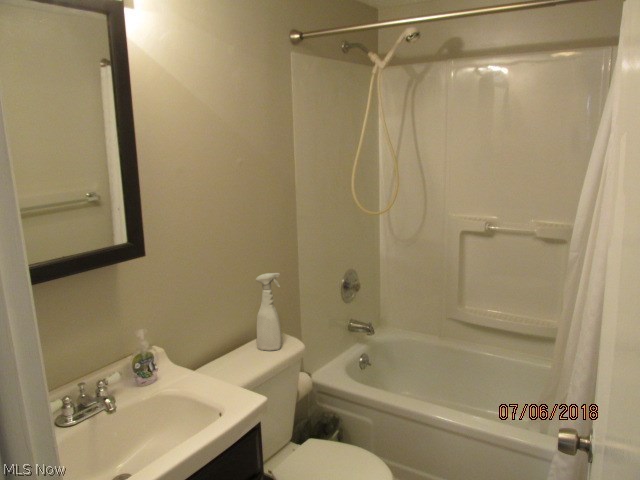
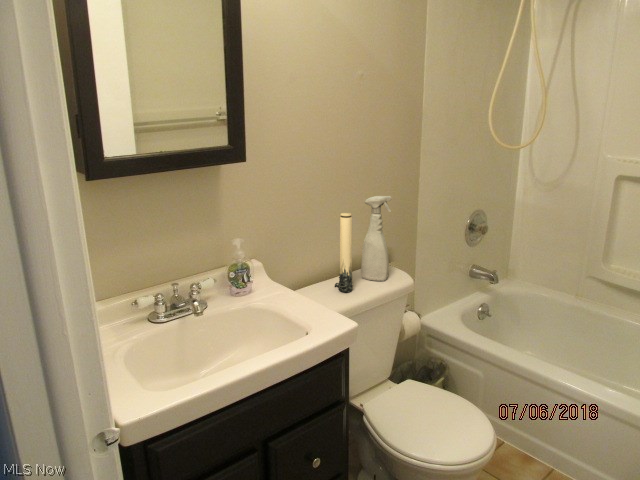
candle: none [234,292,251,366] -> present [335,213,352,292]

